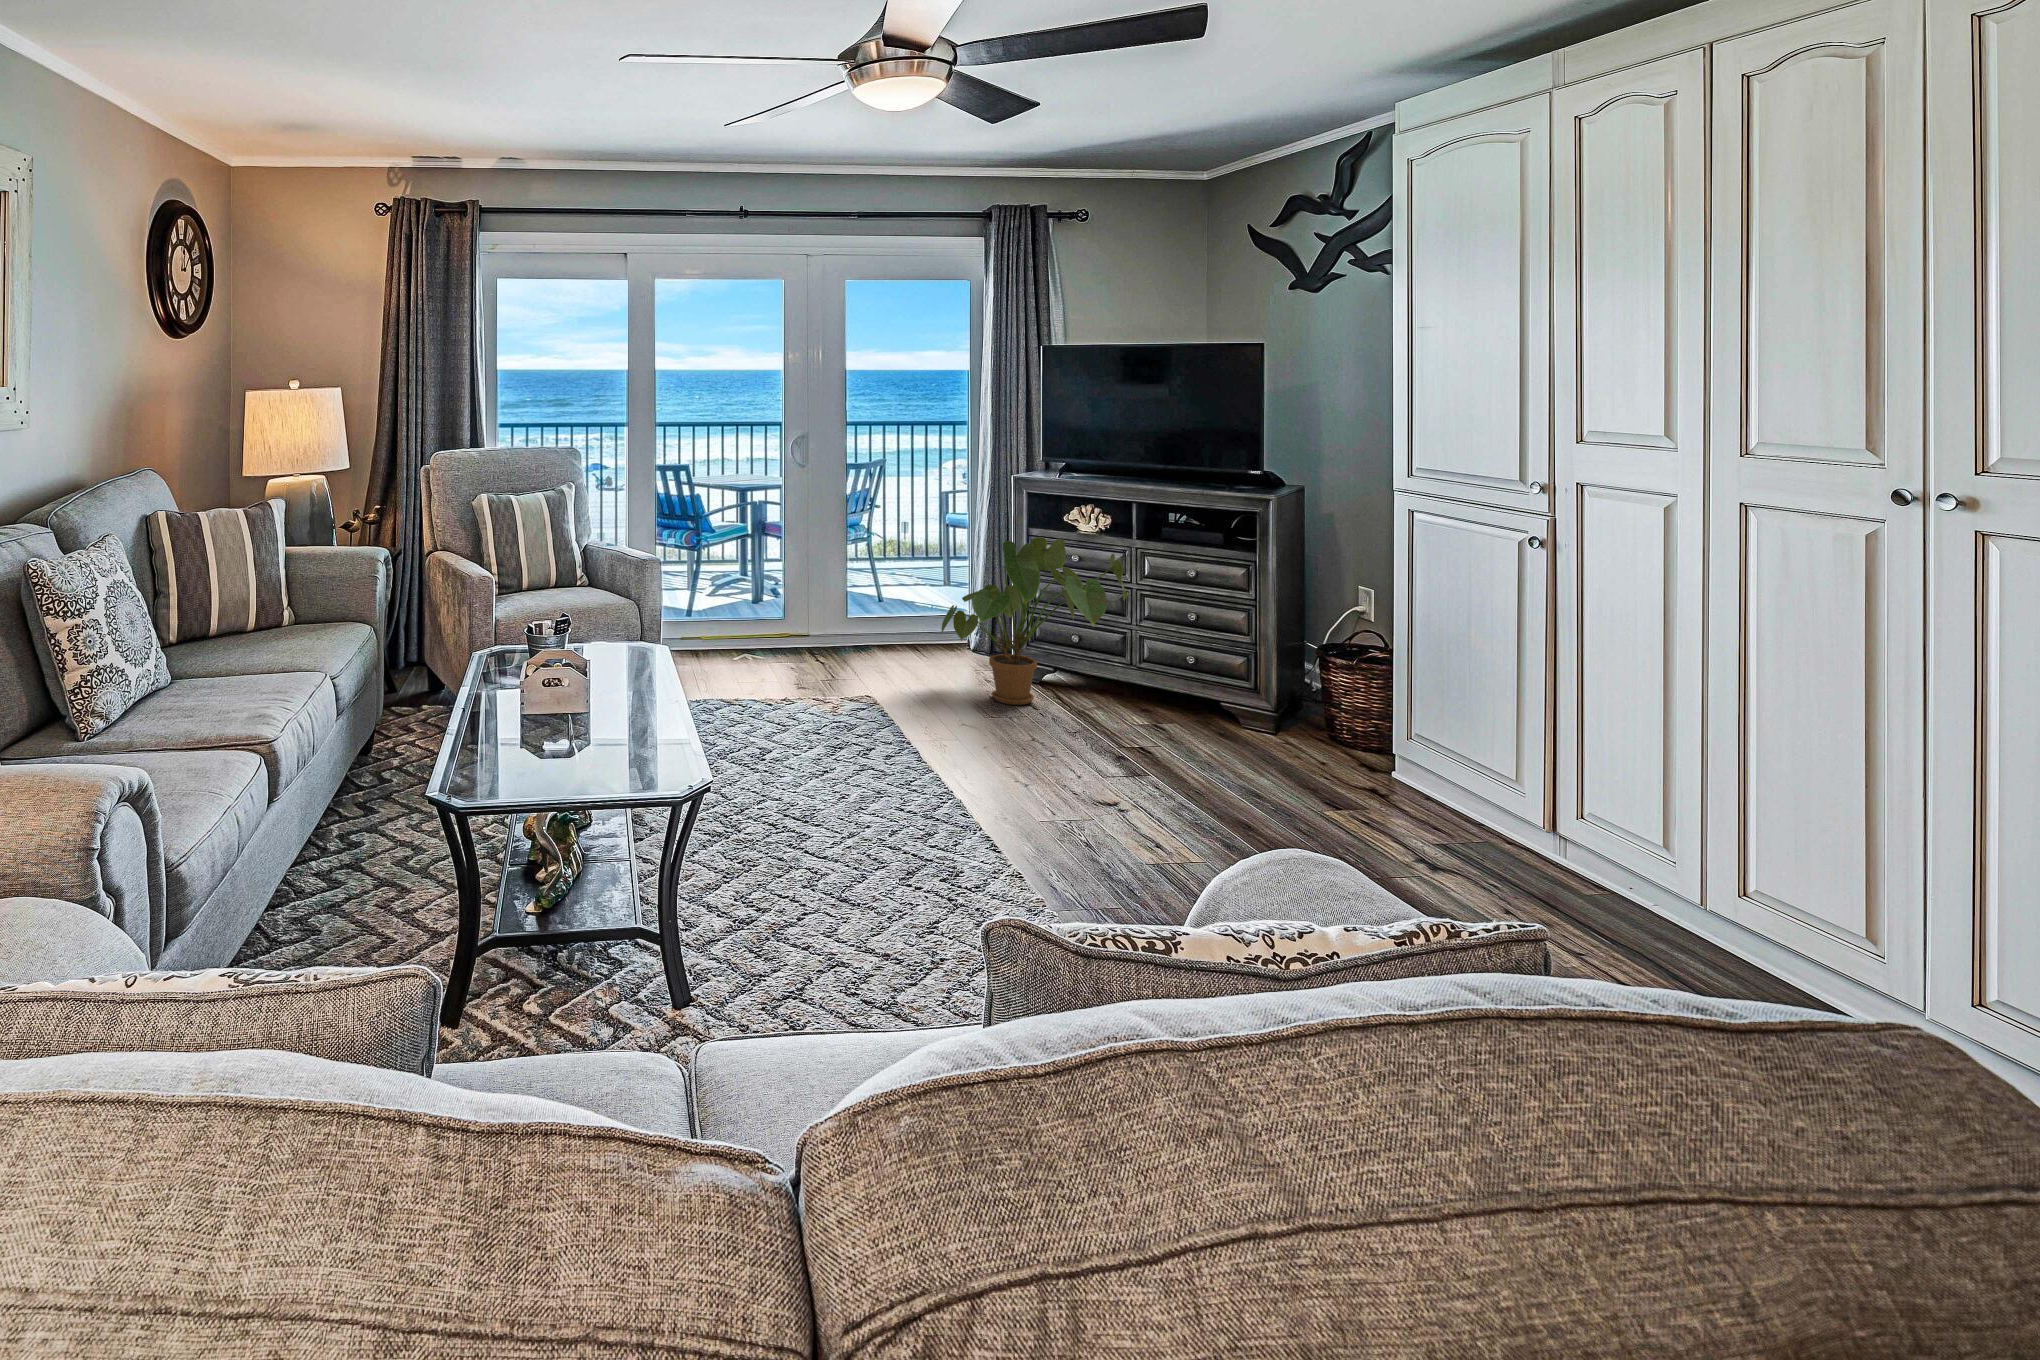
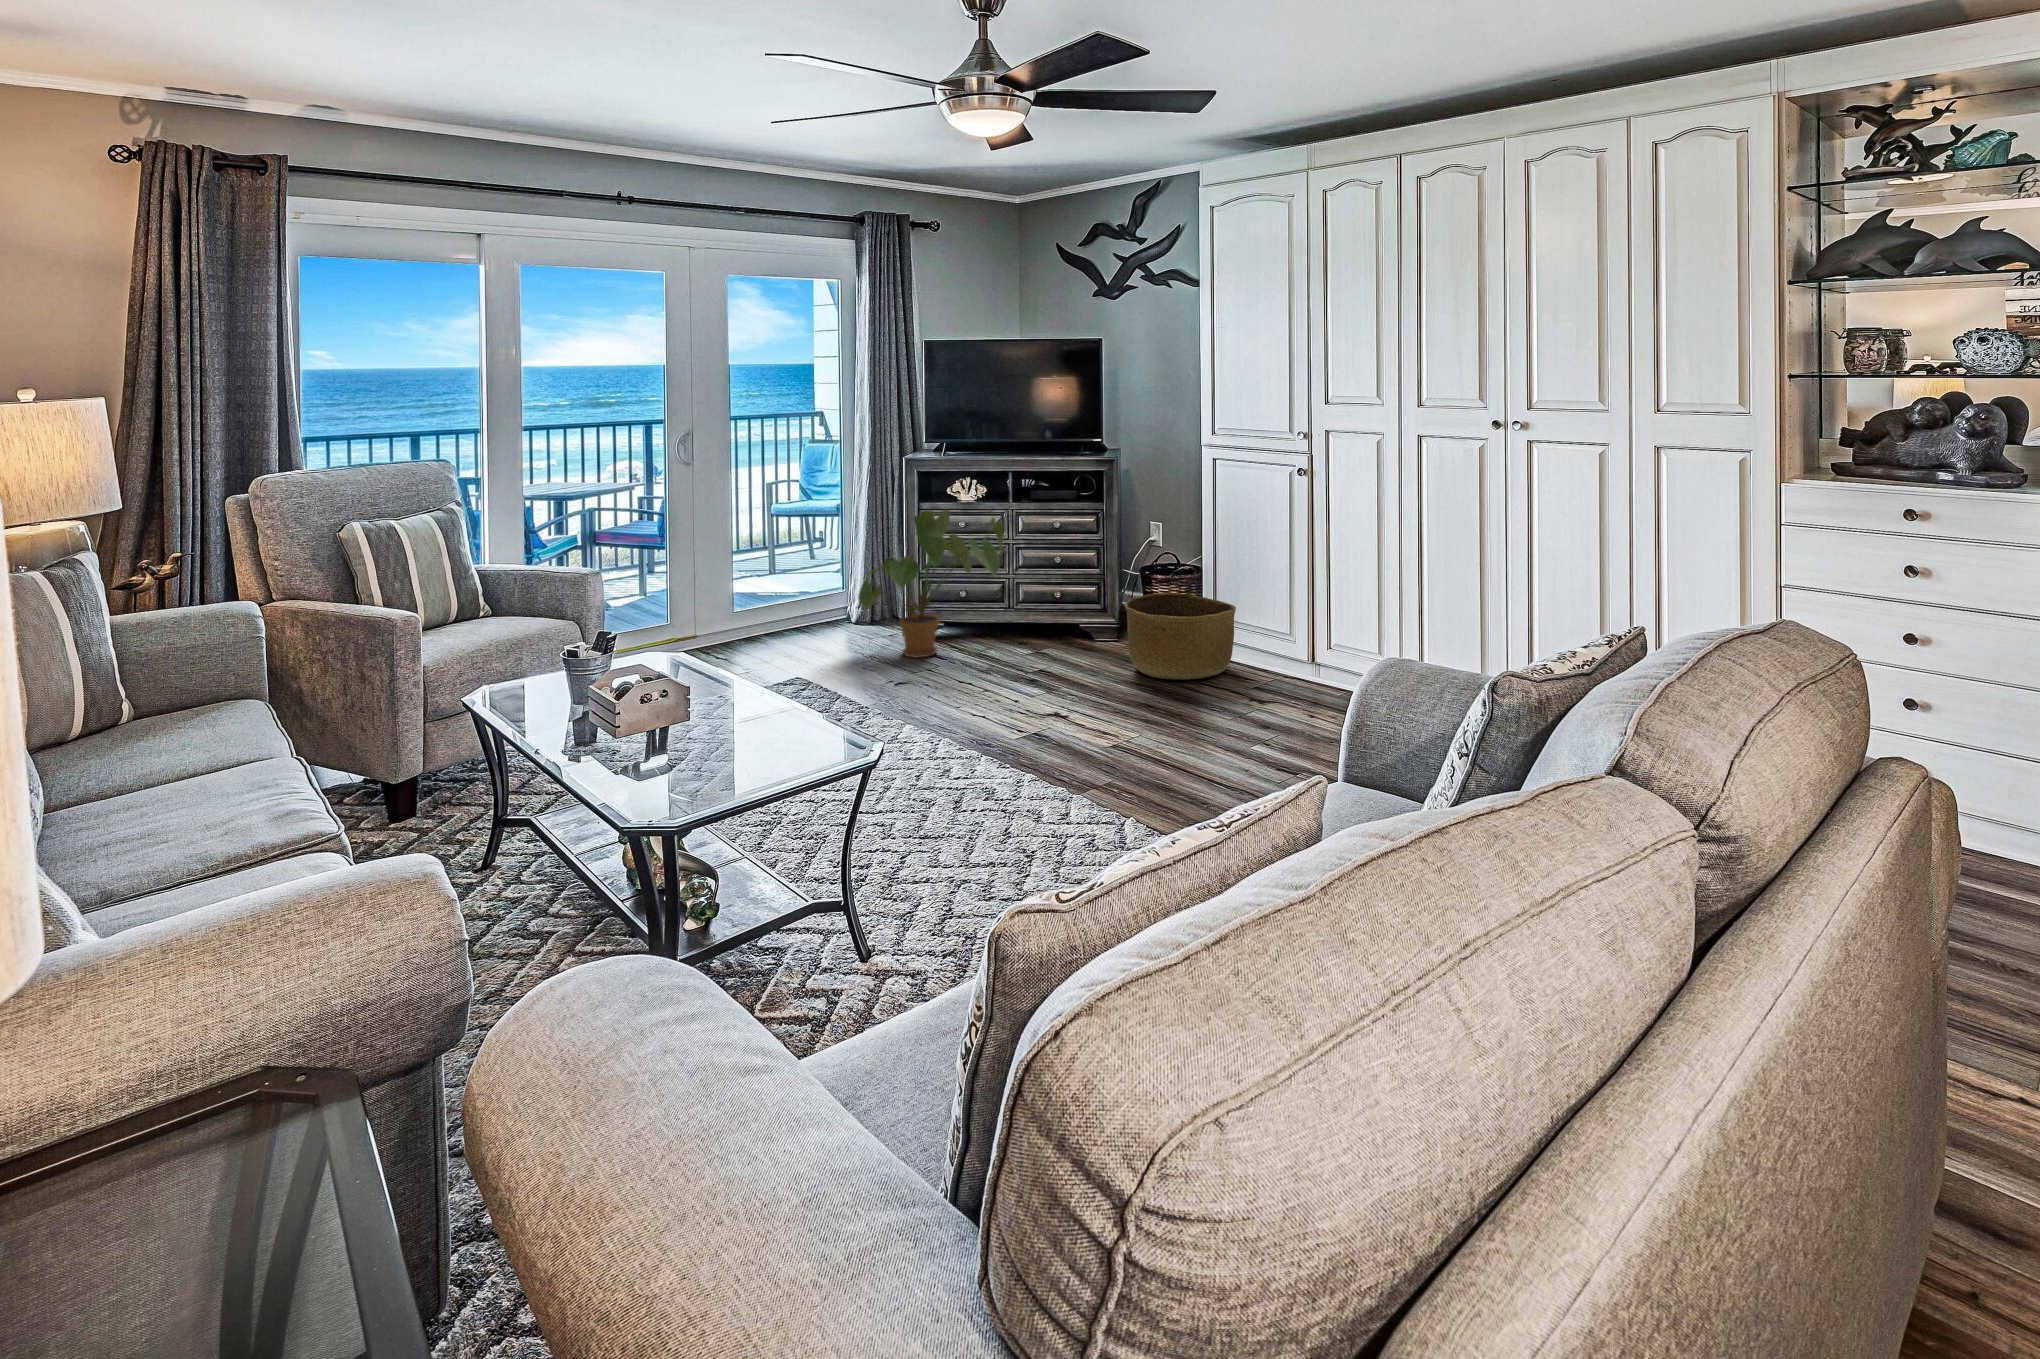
basket: none [1251,681,1427,814] -> present [1125,593,1236,680]

